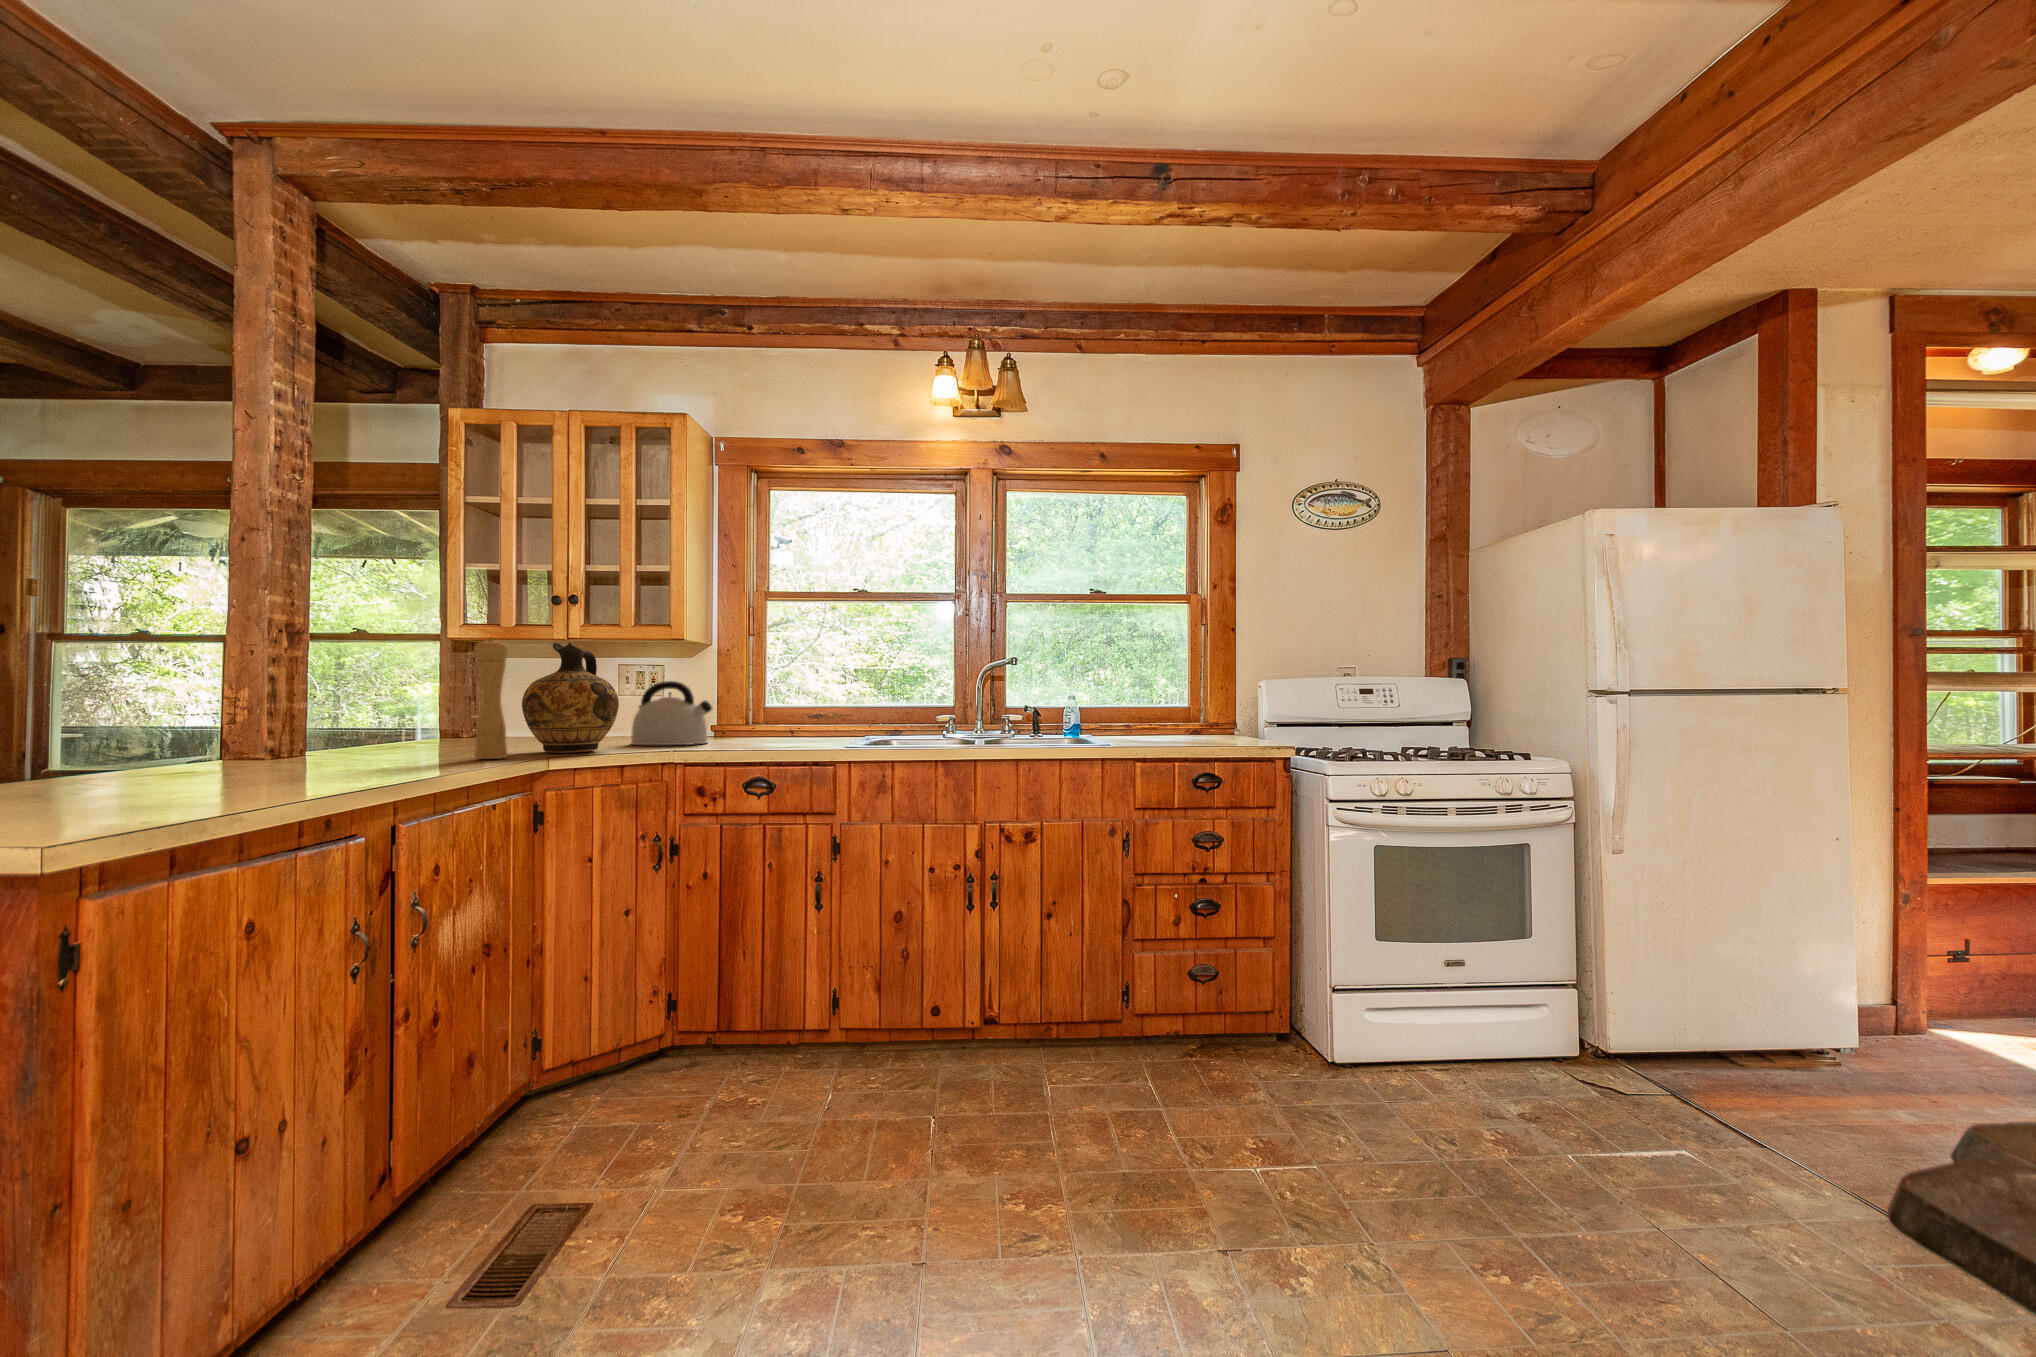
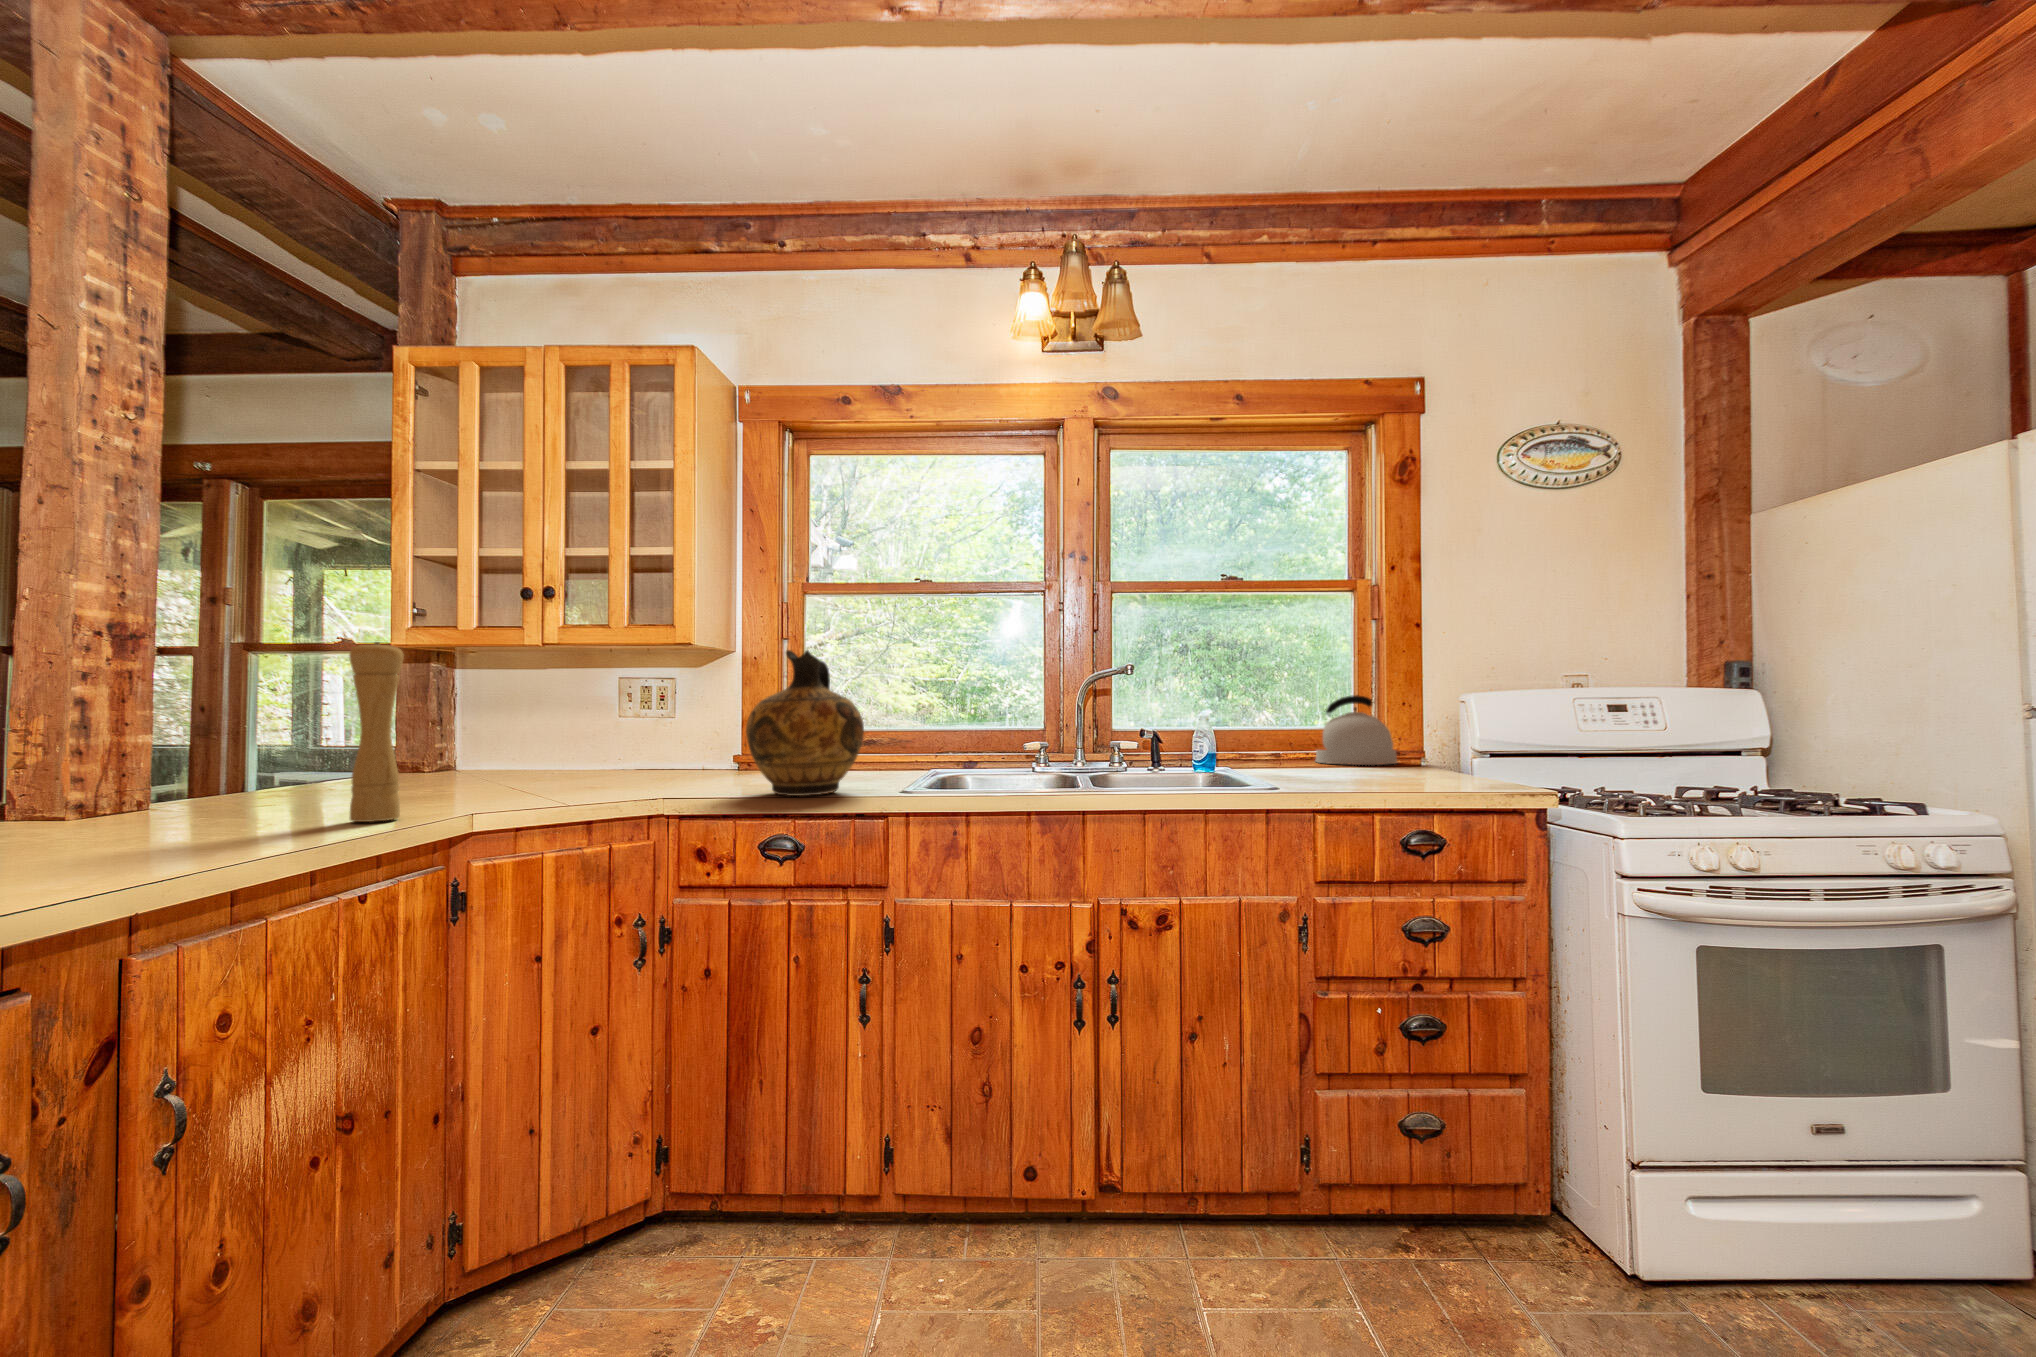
ceramic jug: present [522,643,619,753] -> present [746,650,864,796]
kettle: present [631,681,712,745] -> present [1316,695,1397,765]

